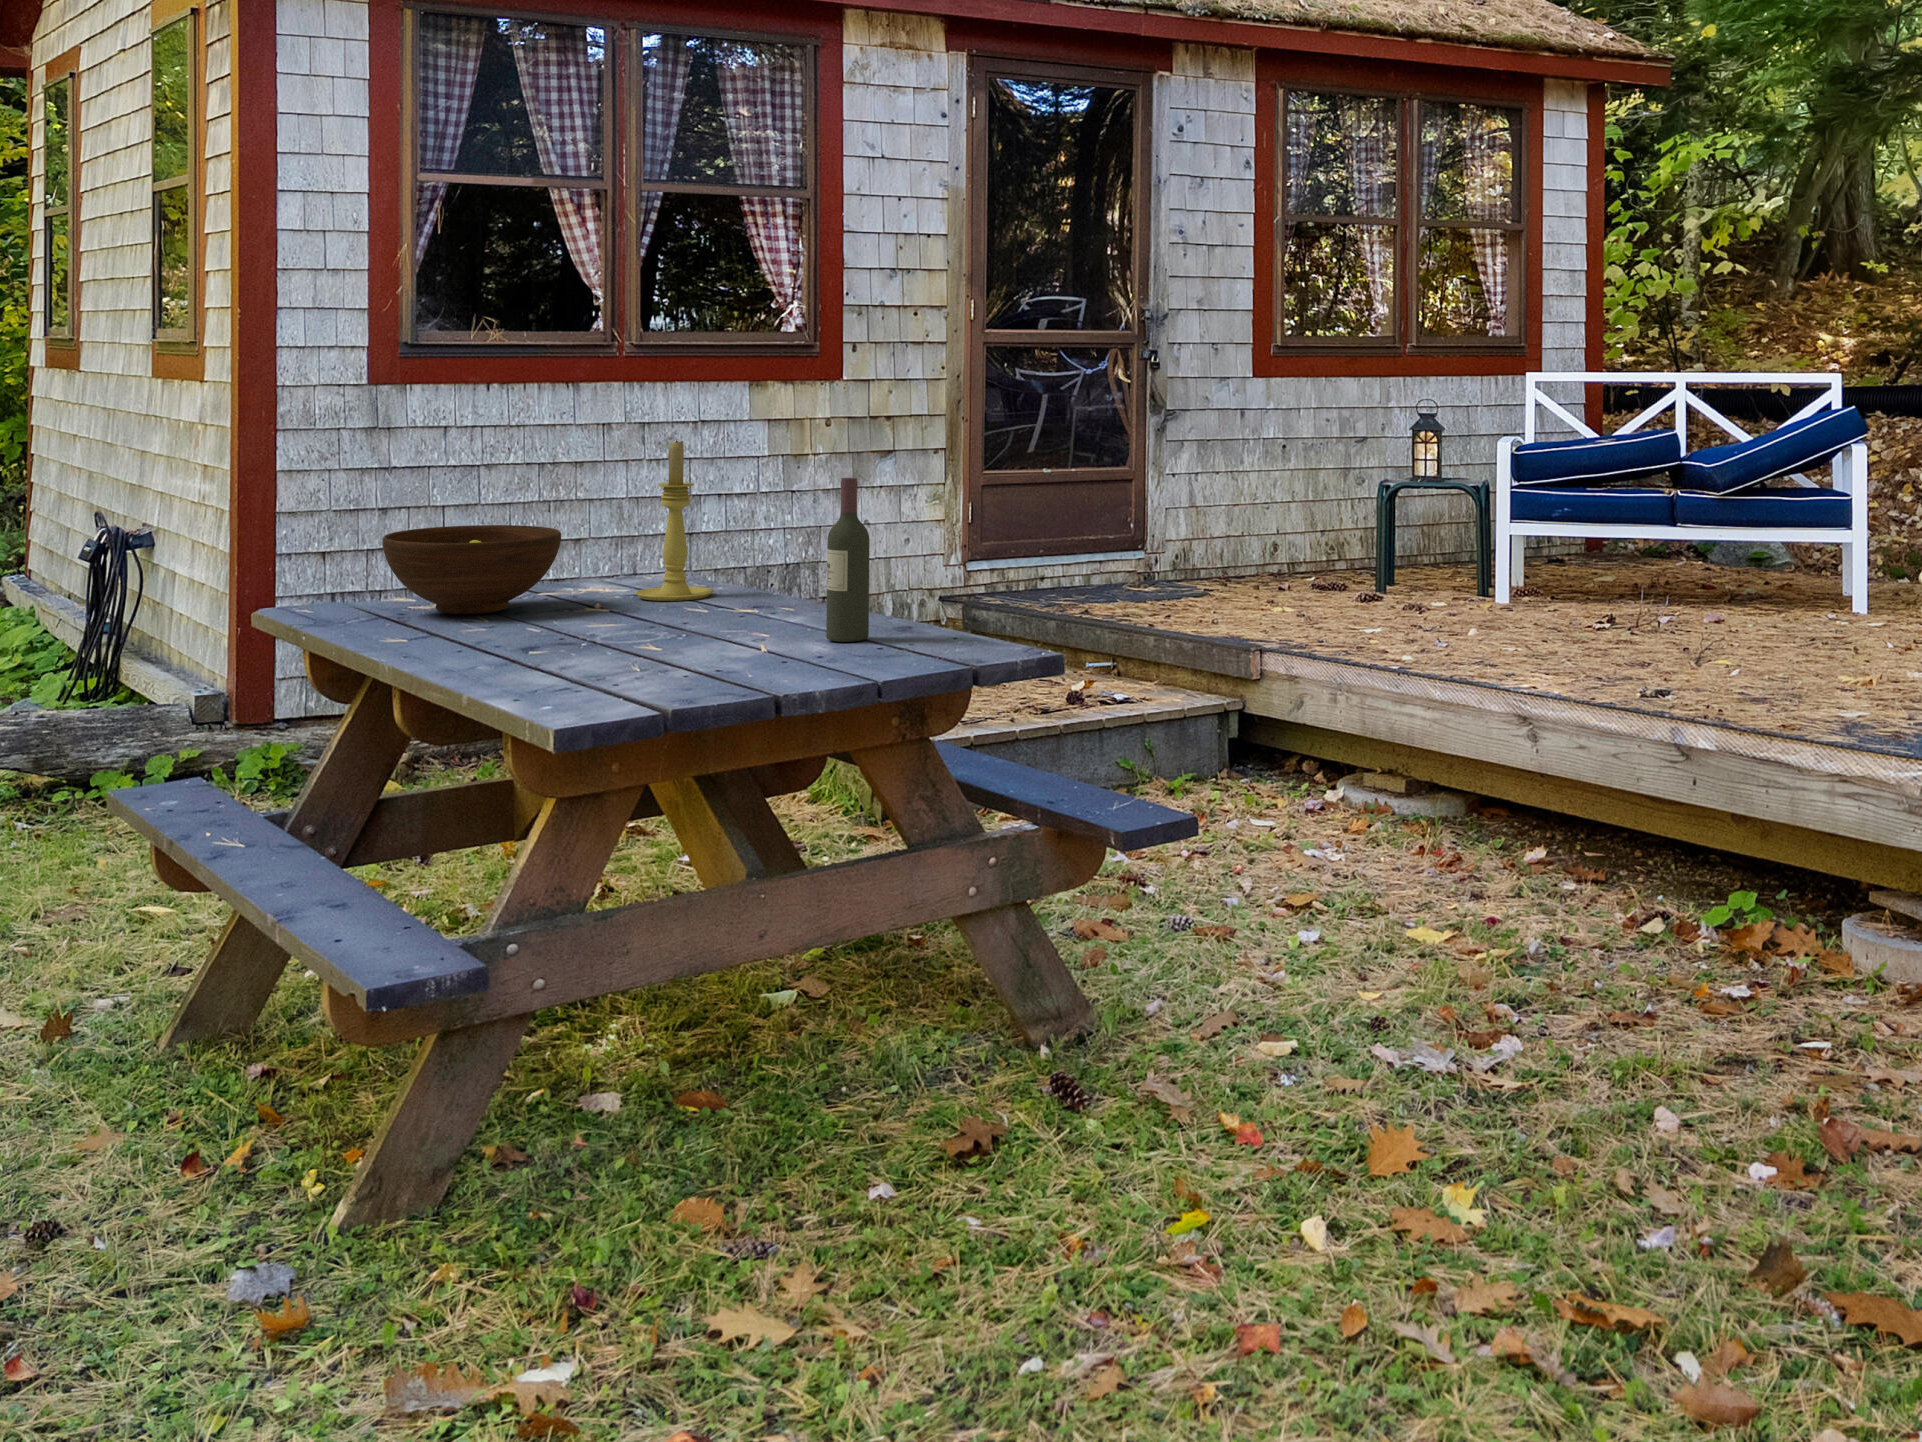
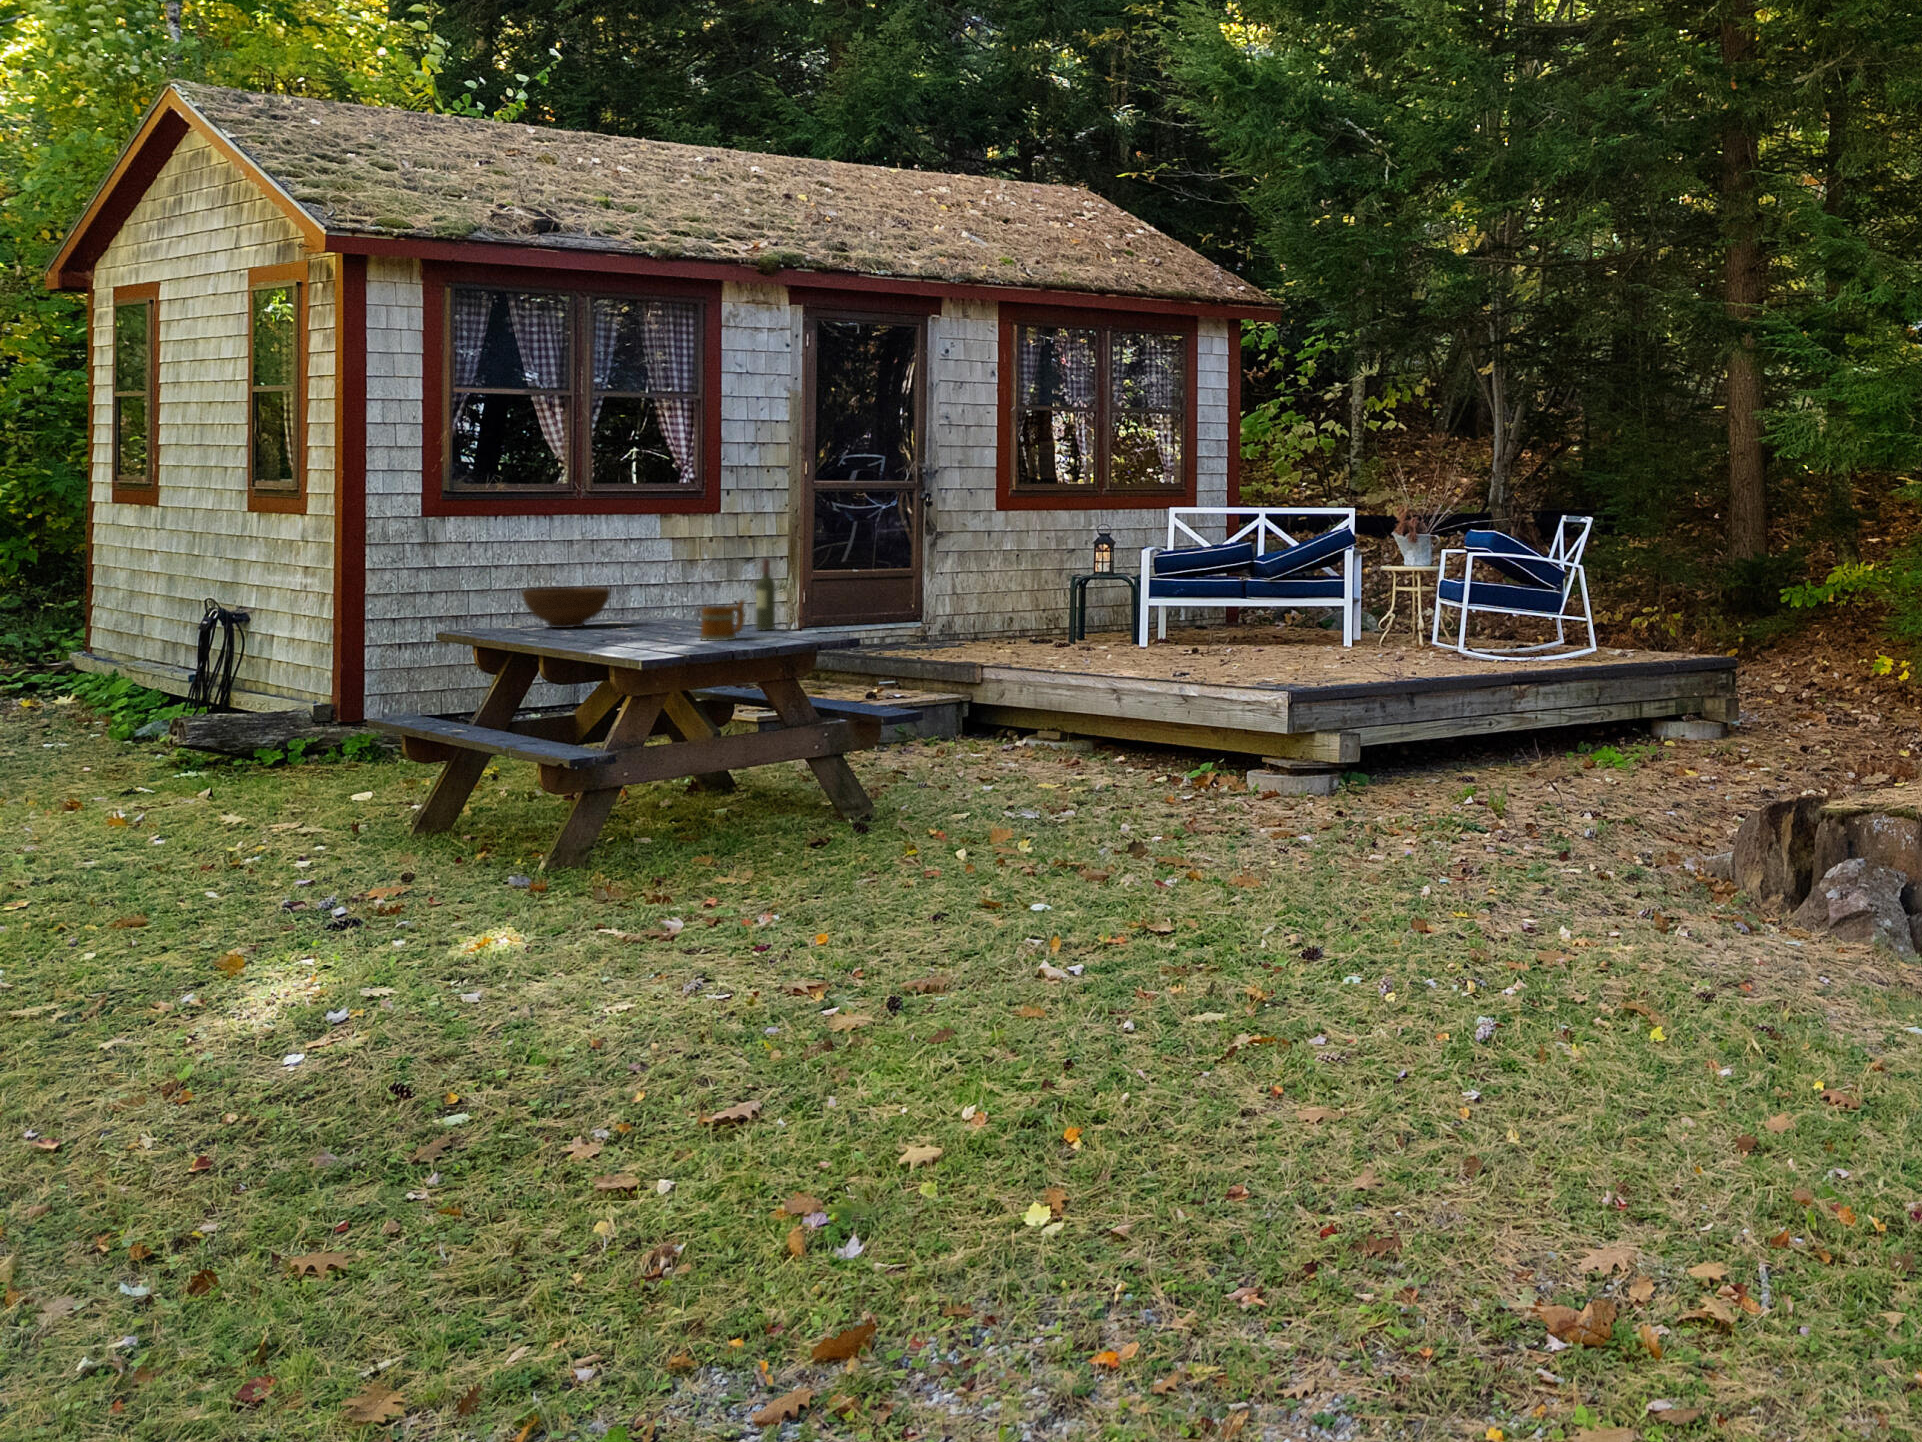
candle holder: present [635,439,714,601] -> none [644,544,685,623]
mug: none [671,584,787,693] -> present [700,600,745,641]

